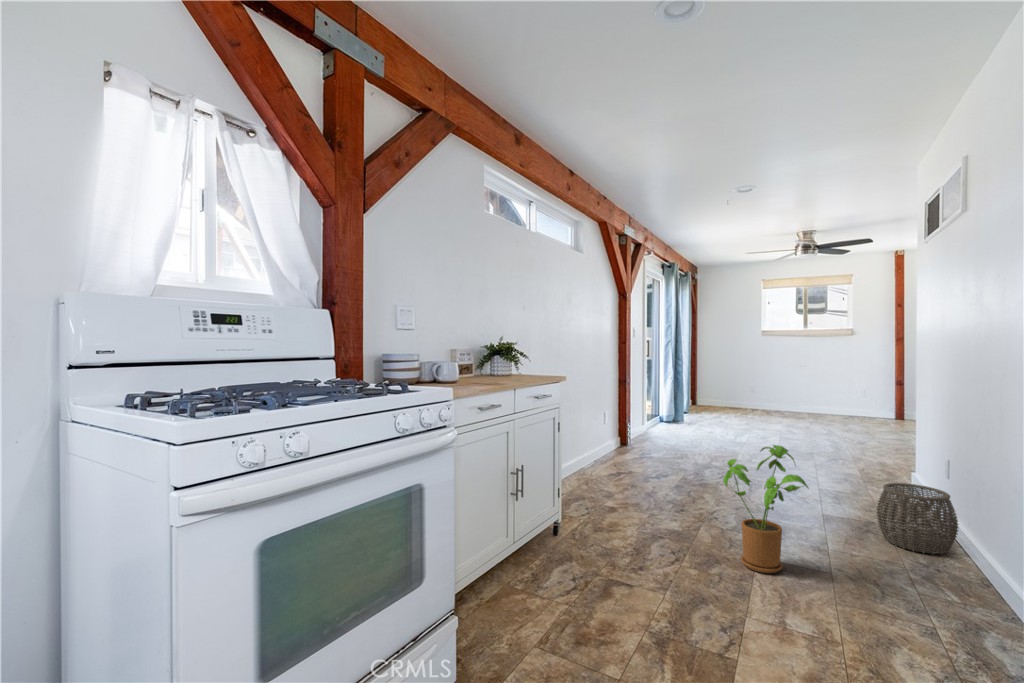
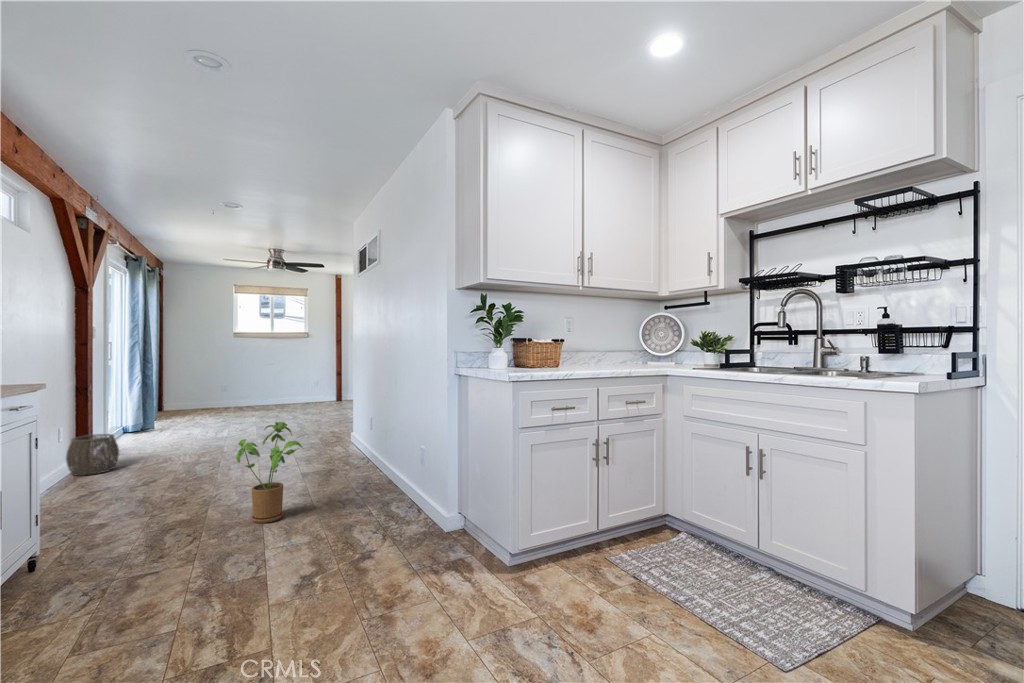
woven basket: present [876,483,958,554] -> present [66,434,119,476]

